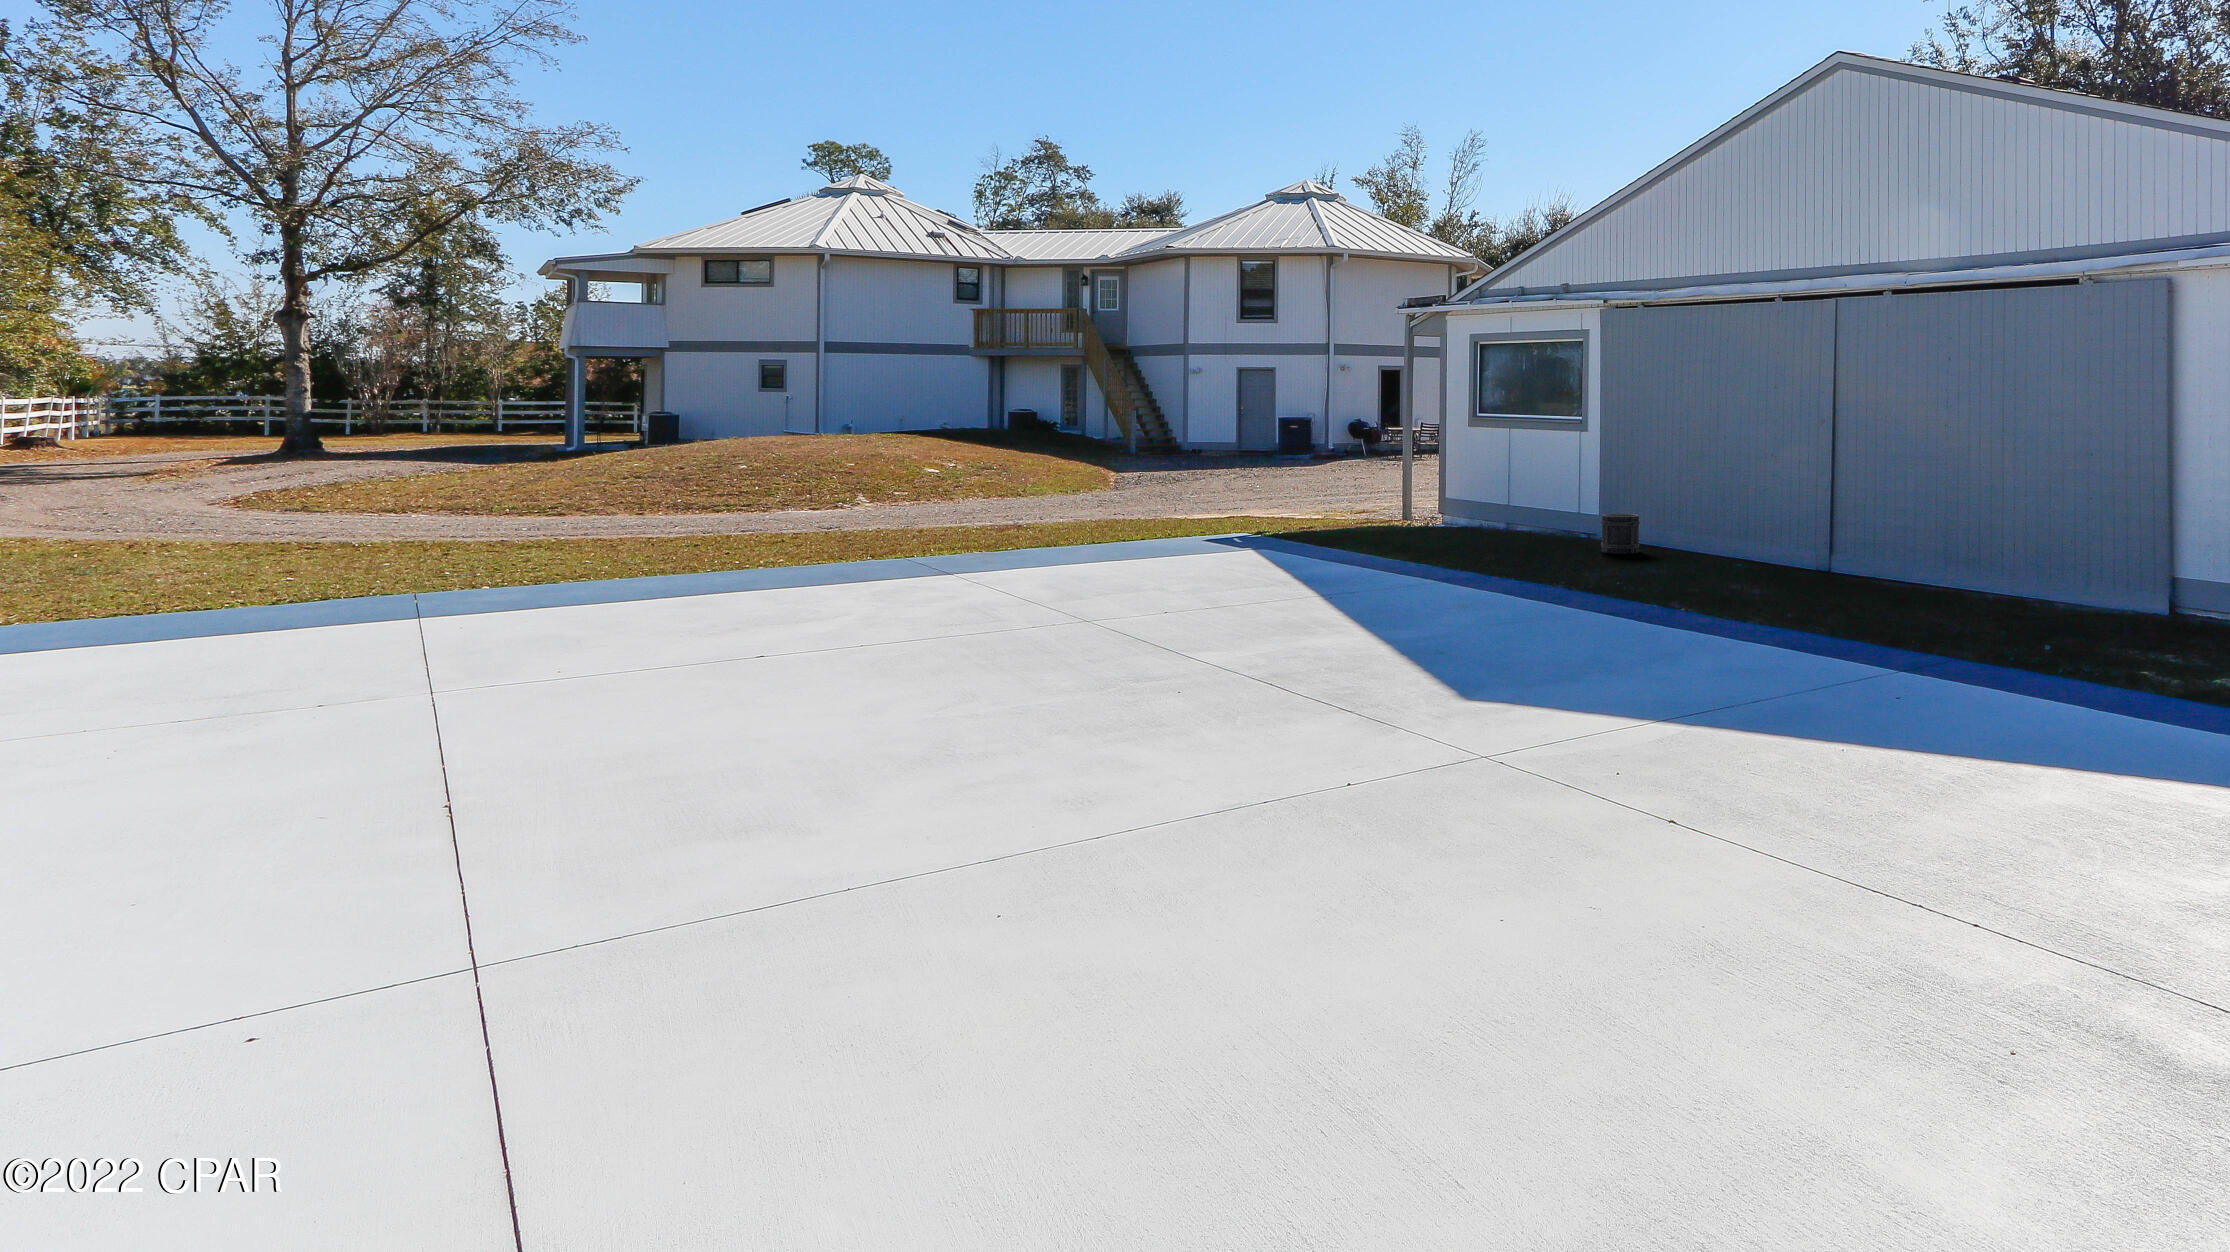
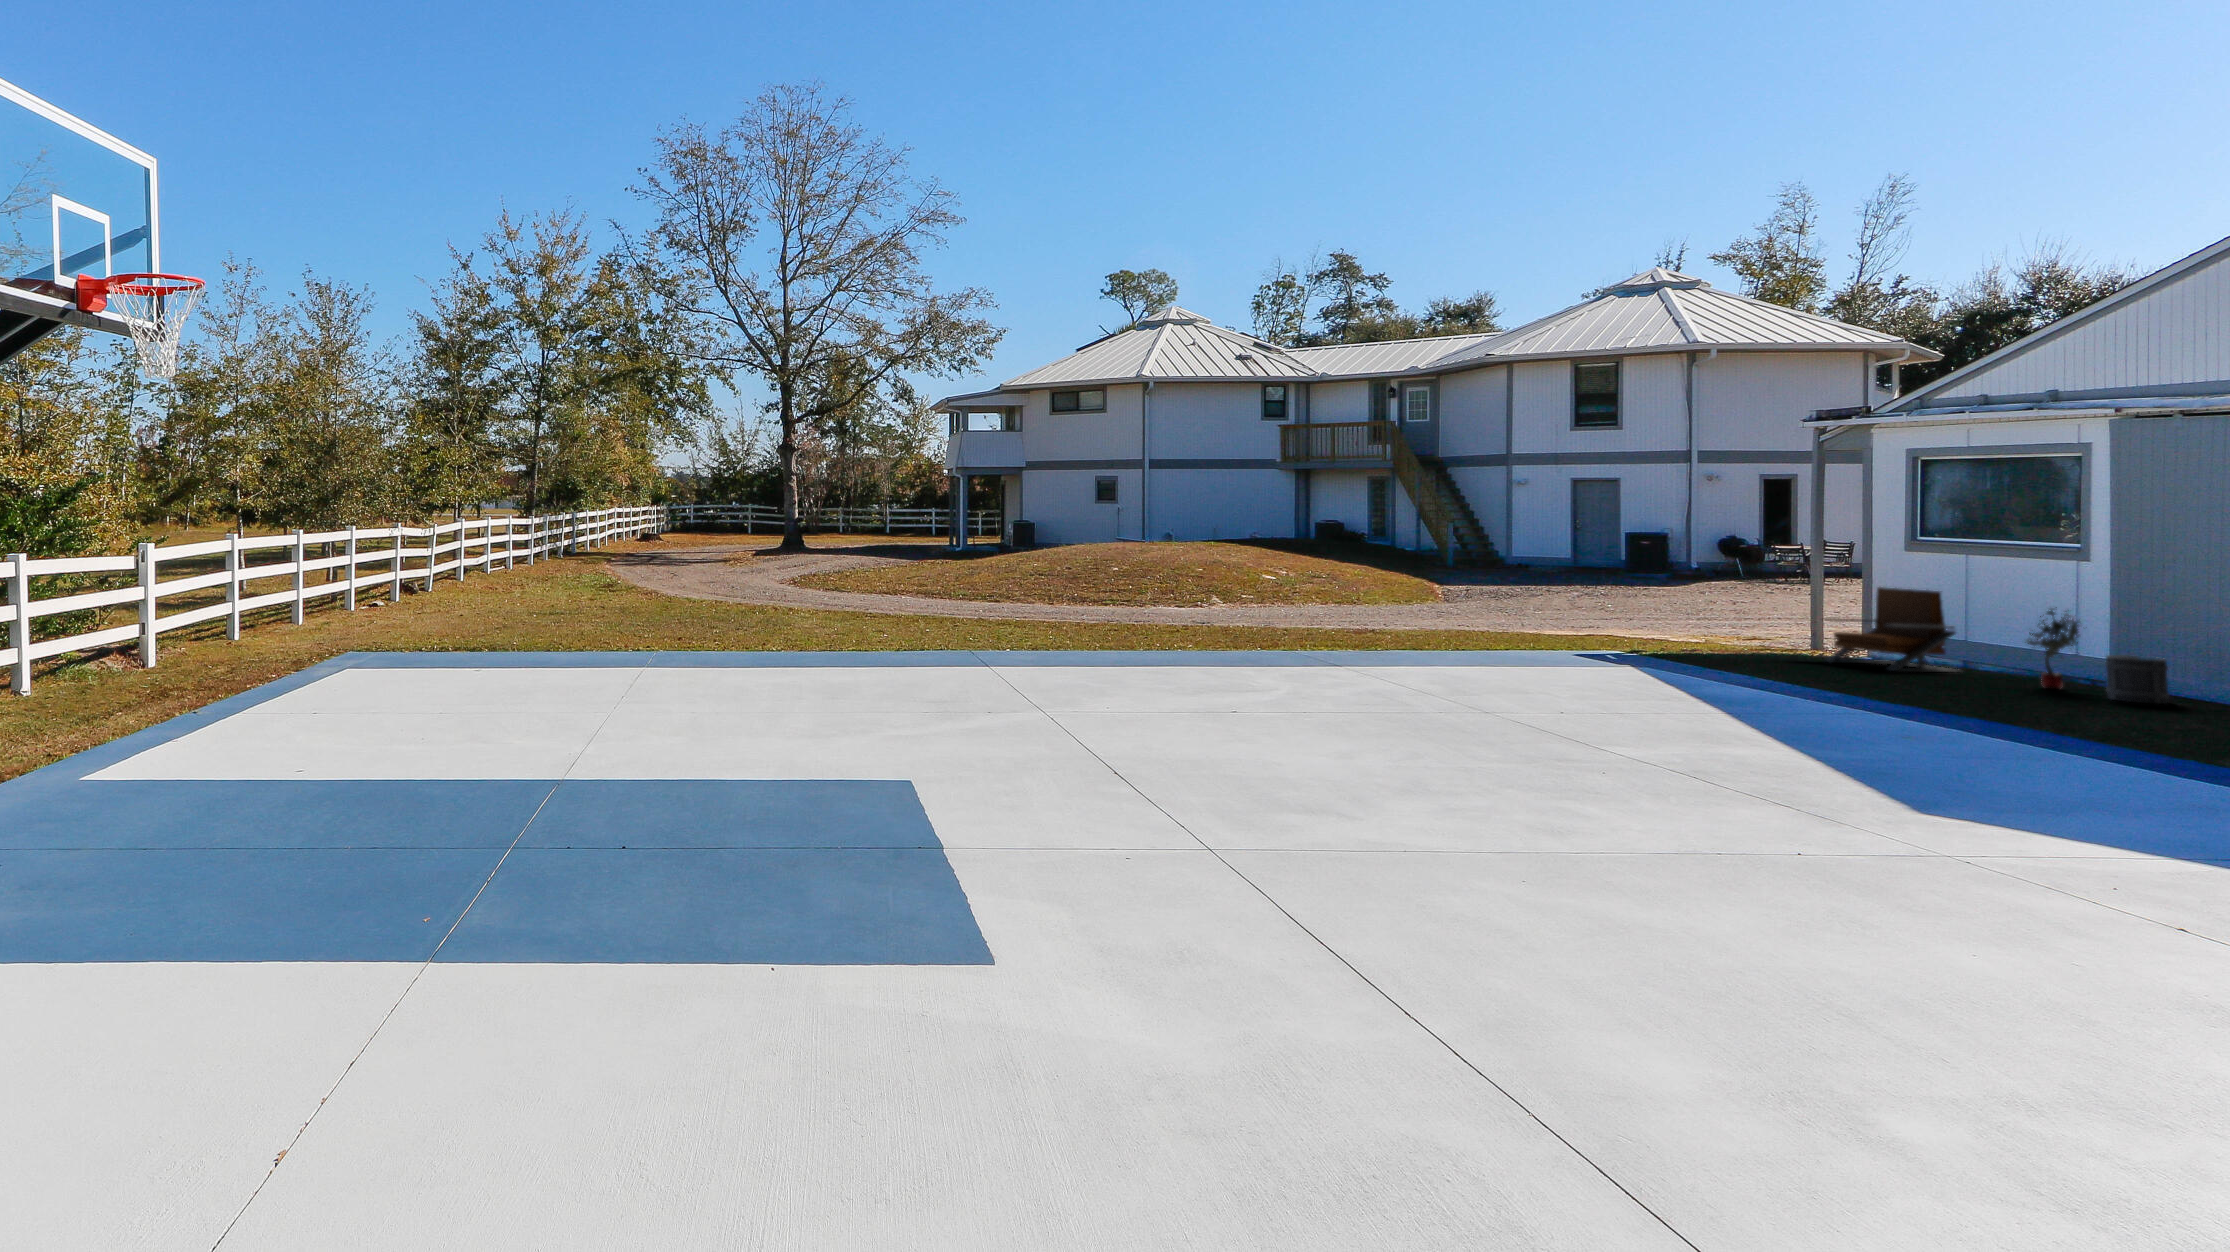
lounge chair: none [1409,461,1508,538] -> present [1825,587,1959,672]
potted tree: none [1548,474,1591,546] -> present [2025,607,2079,689]

